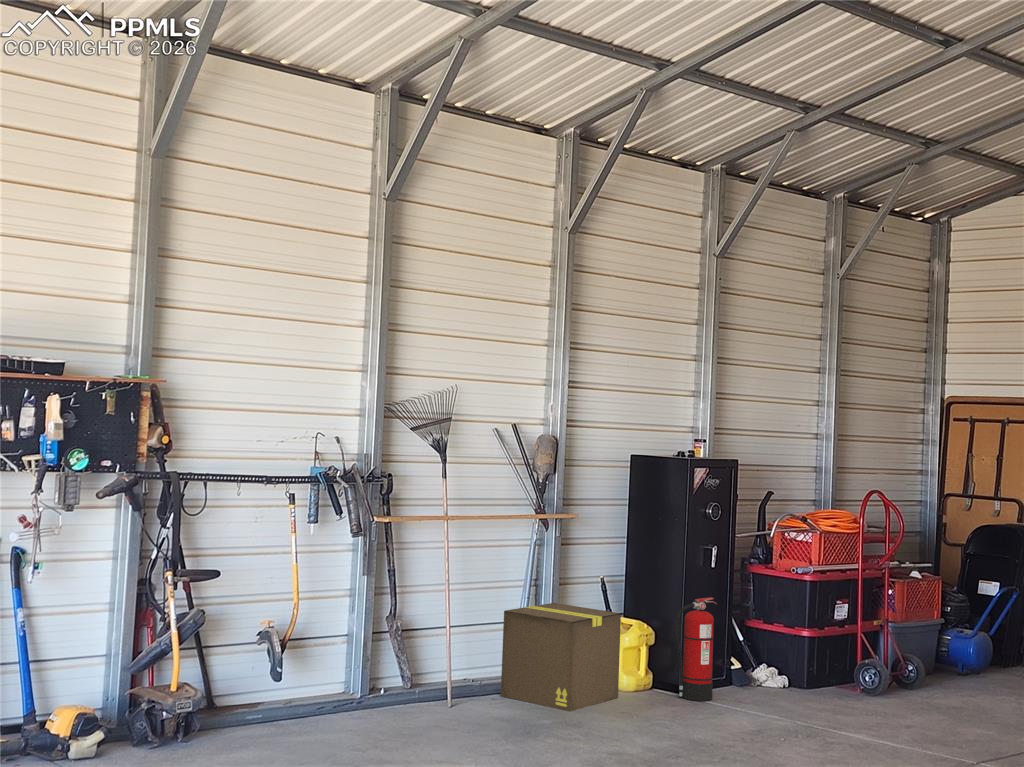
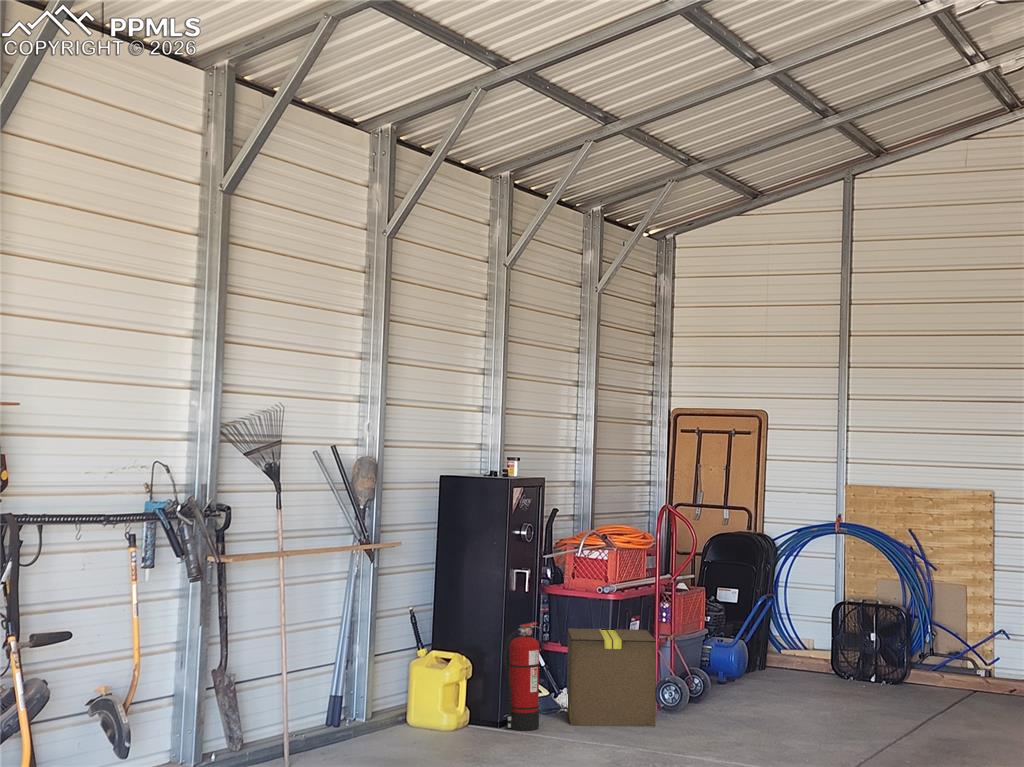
cardboard box: present [501,603,621,712] -> present [567,628,656,727]

